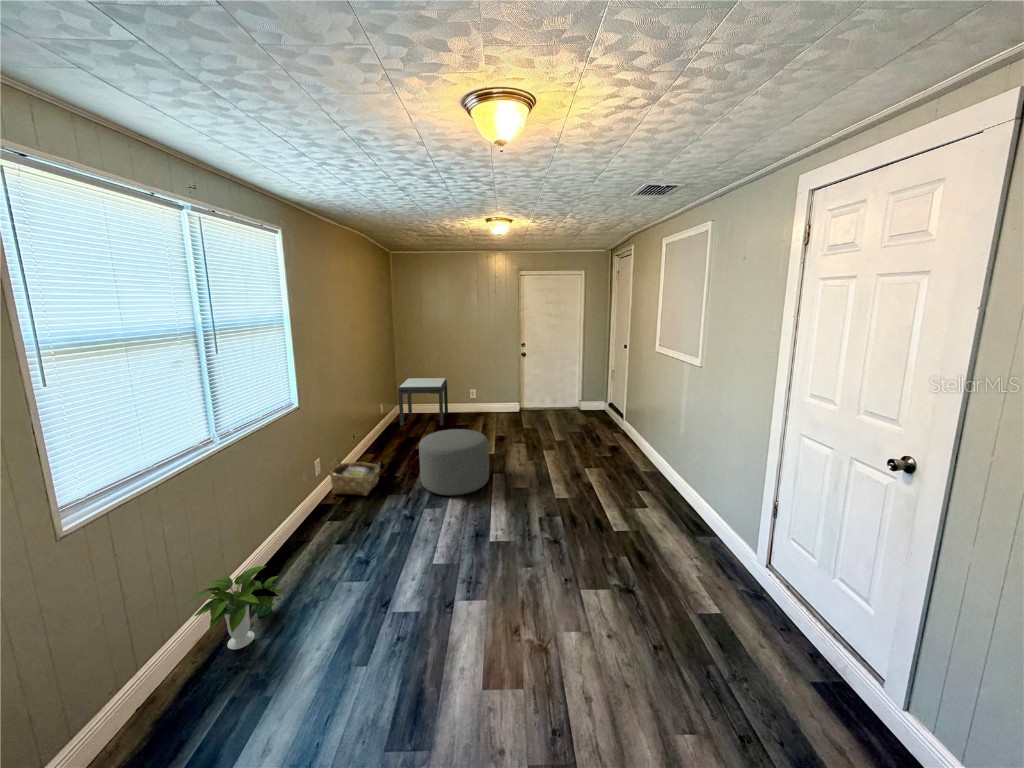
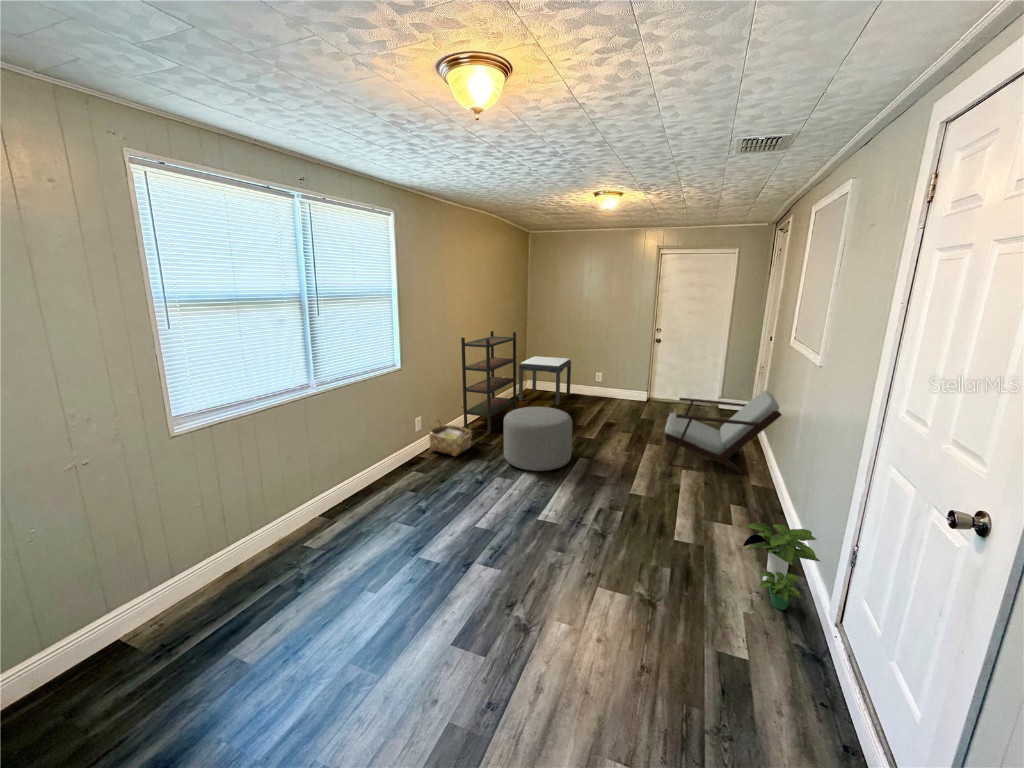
bookshelf: none [349,355,406,463] -> present [461,331,516,432]
armchair: none [559,393,654,467] -> present [665,391,782,474]
potted plant: present [190,566,284,649] -> present [743,523,820,610]

